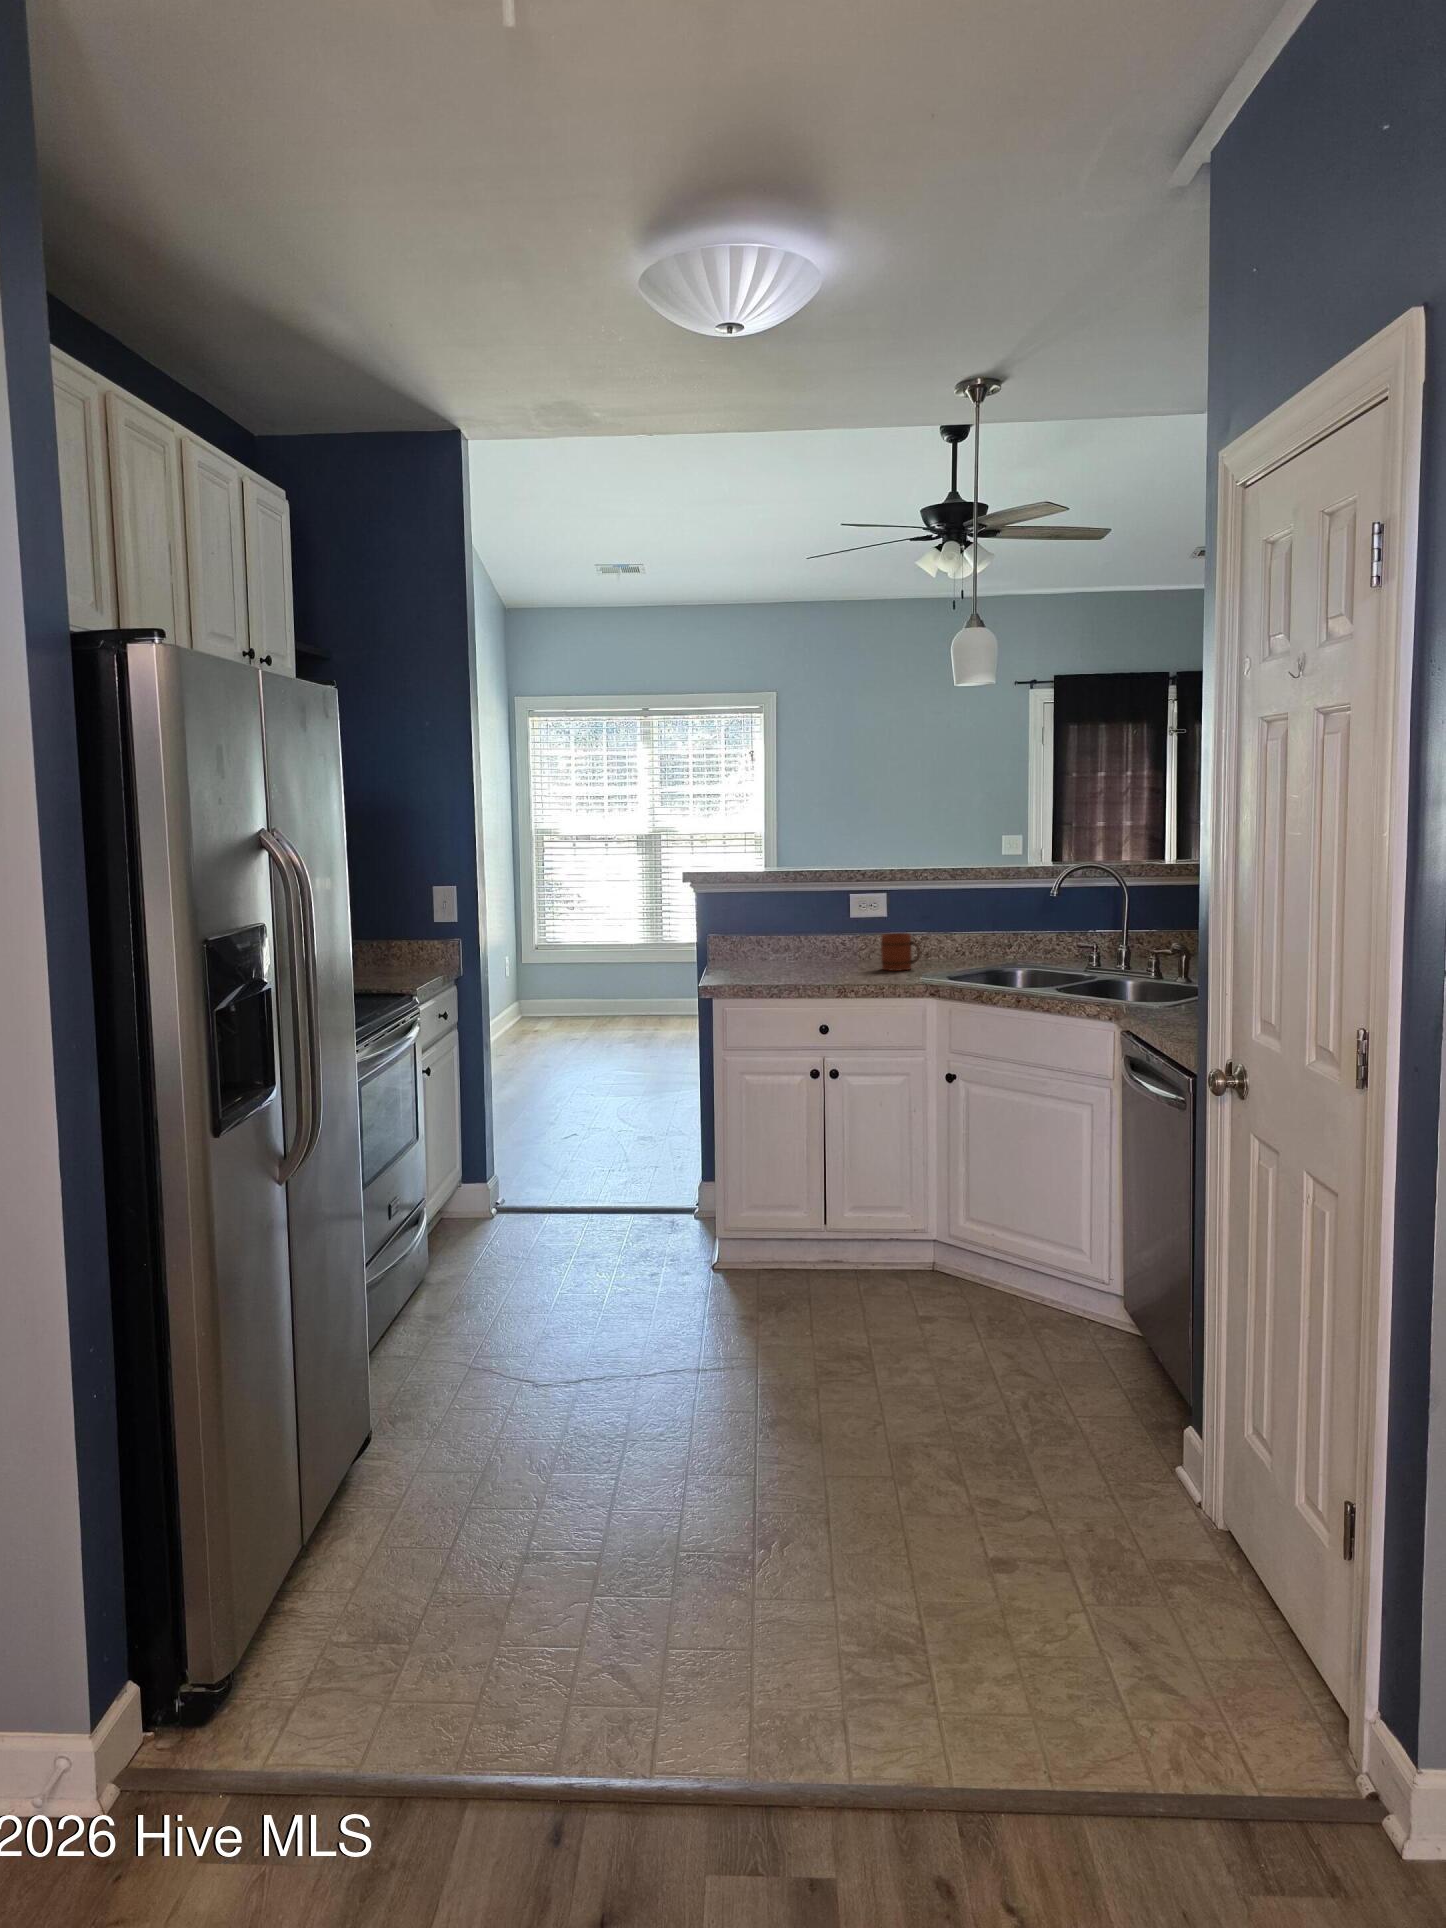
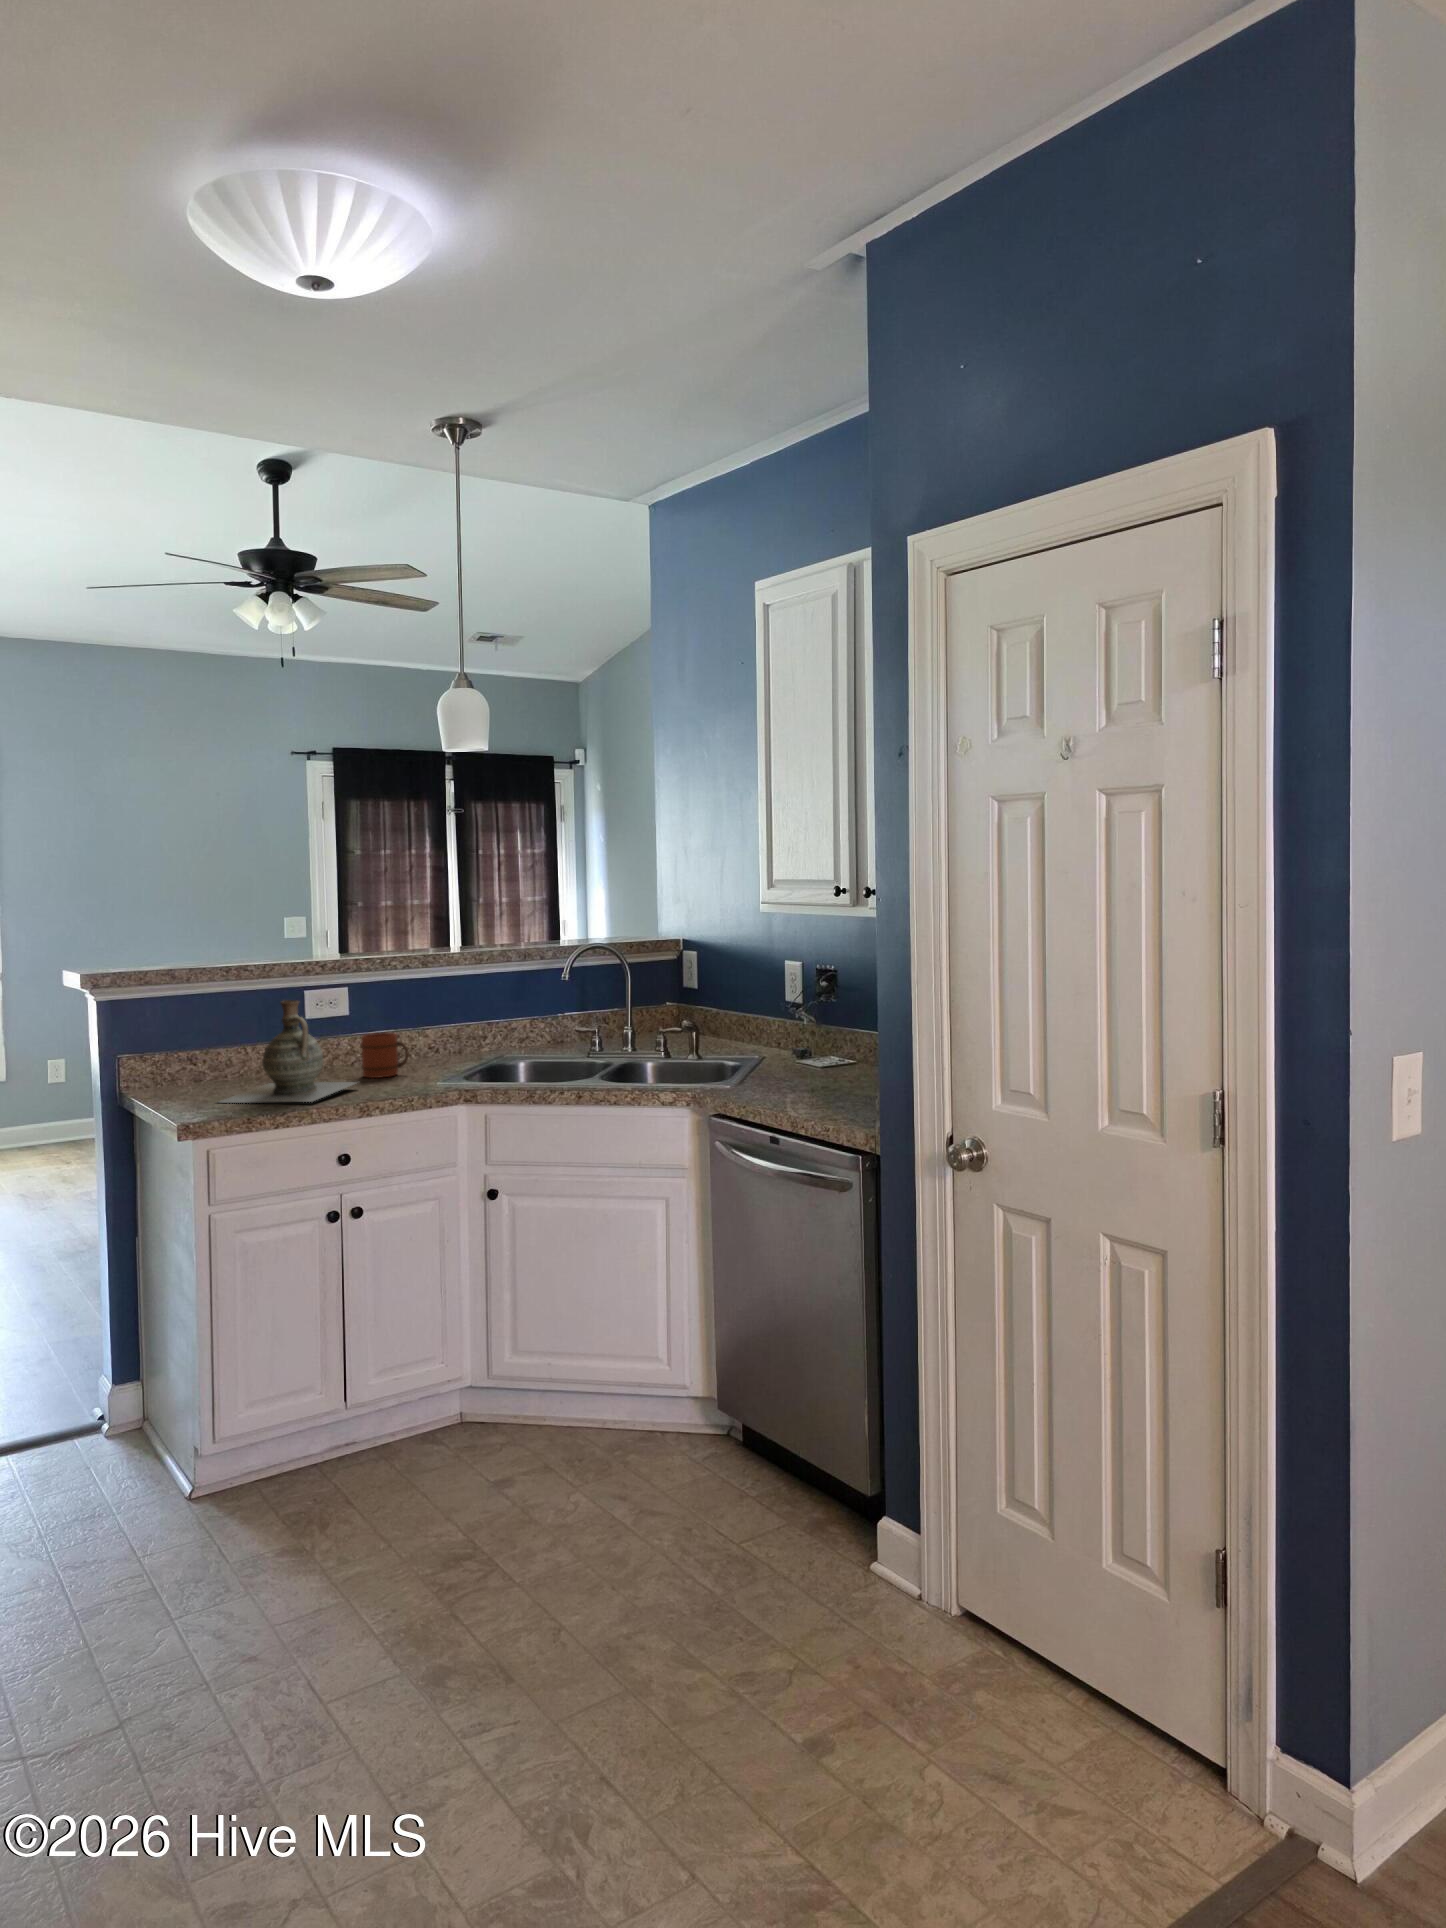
ceramic jug: none [748,900,863,982] -> present [220,1000,356,1103]

